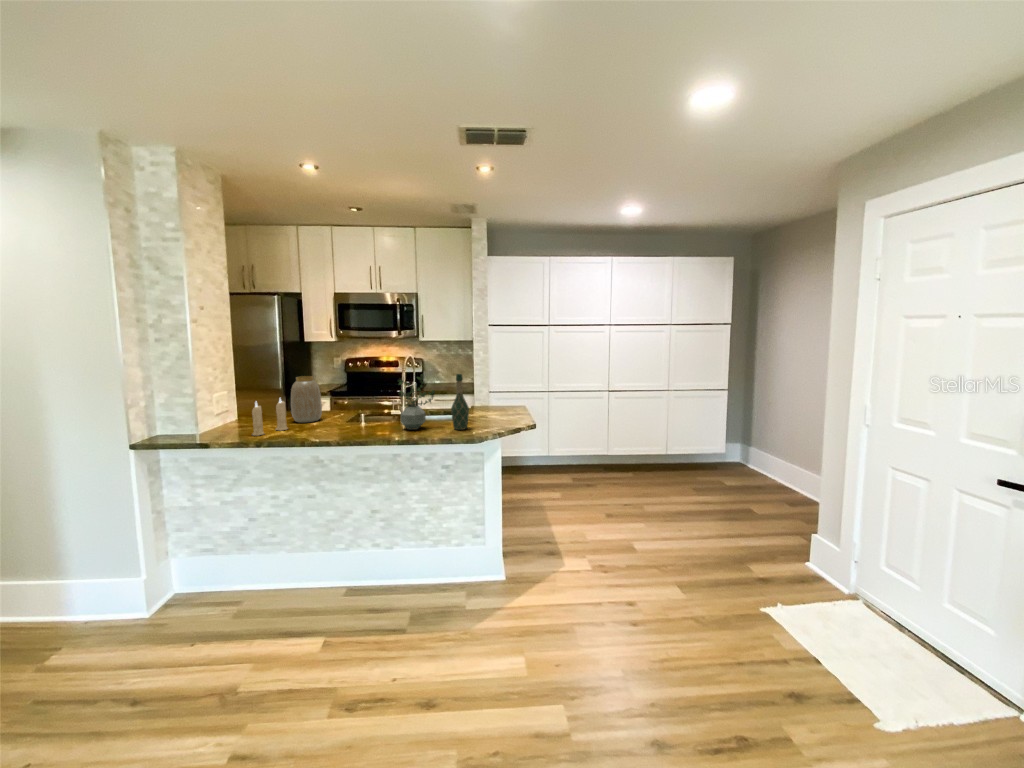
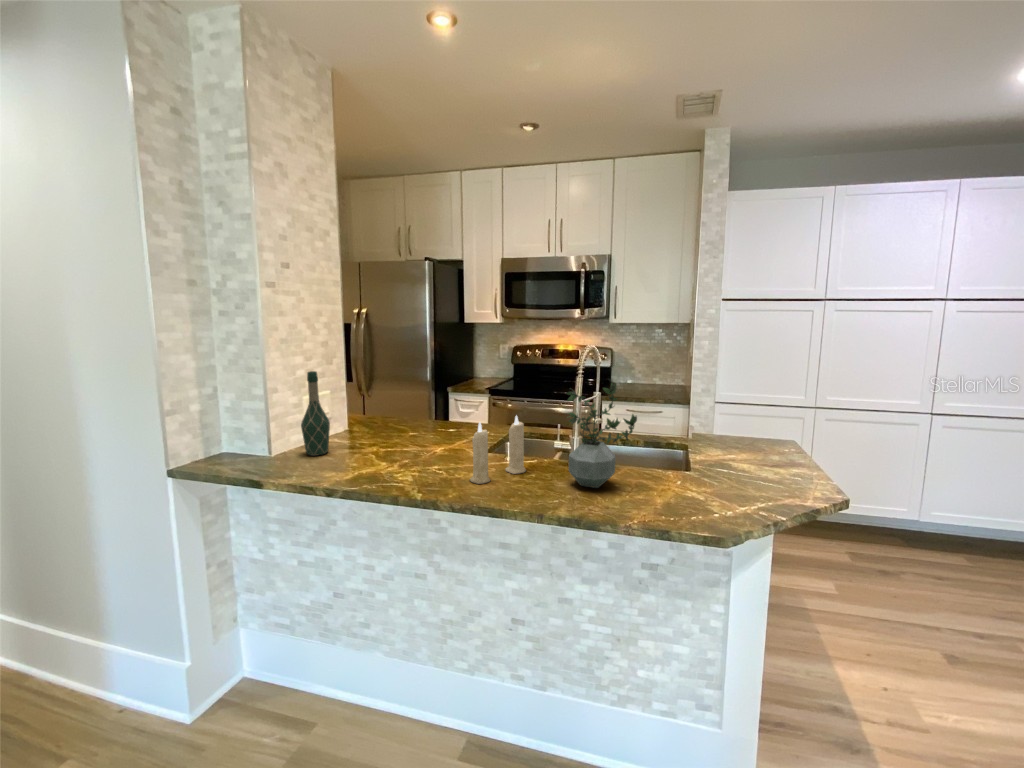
wine bottle: present [451,374,469,430] -> present [301,371,330,456]
vase: present [291,376,322,423] -> none [412,372,455,443]
candle: present [252,399,288,436] -> present [470,416,526,484]

